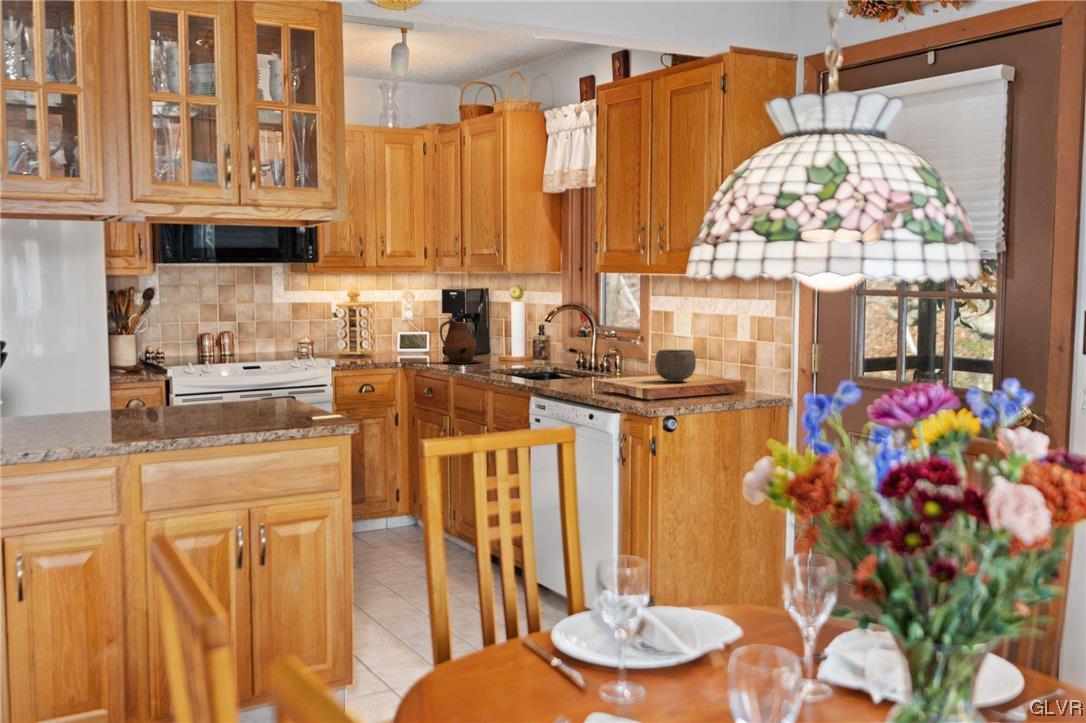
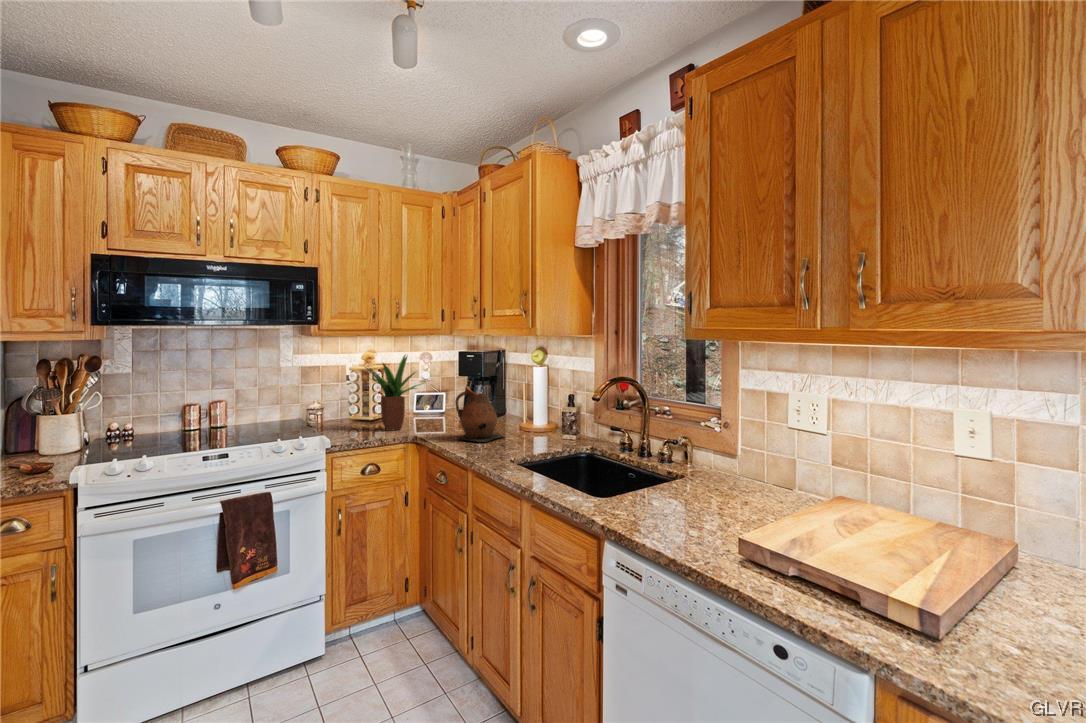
potted plant: none [354,289,414,360] -> present [366,355,424,431]
ceramic bowl: present [655,350,696,382] -> none [789,456,862,512]

